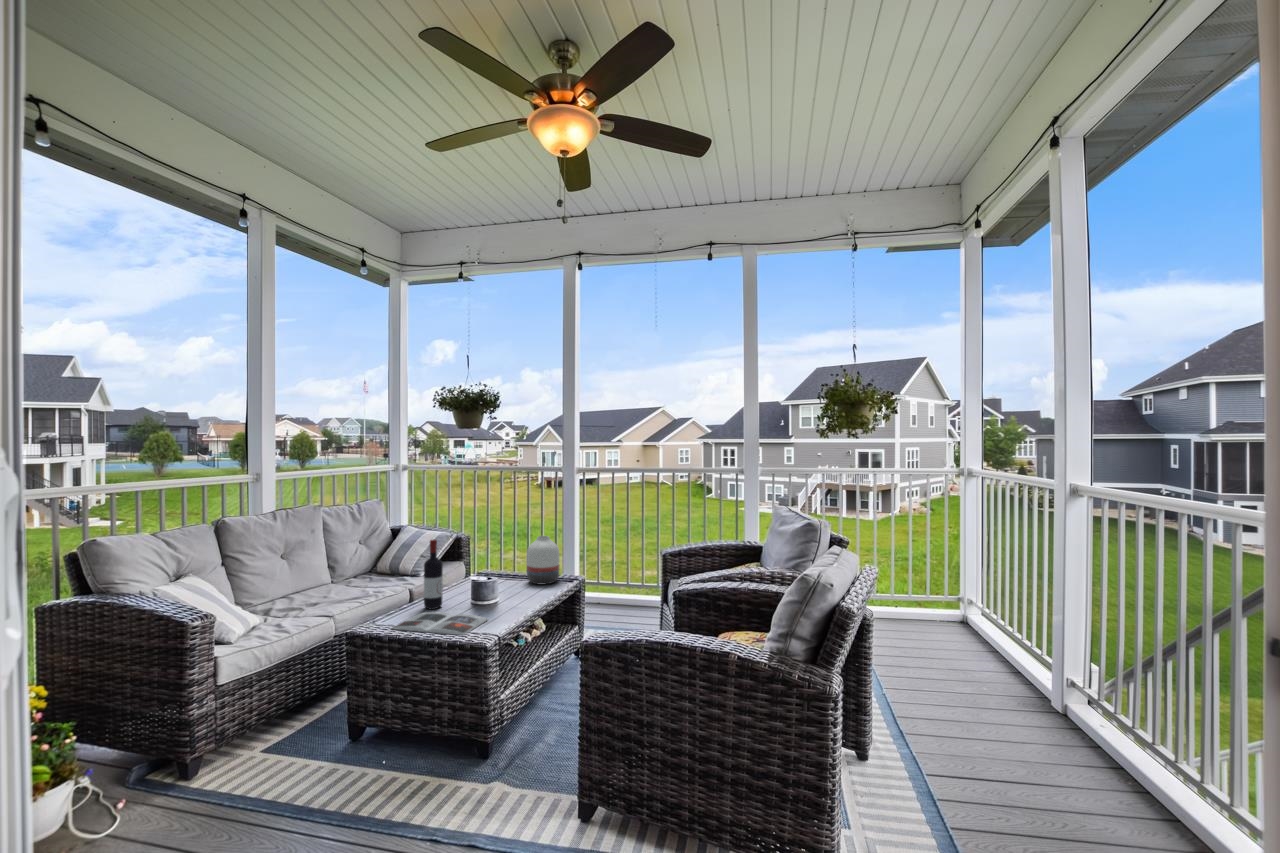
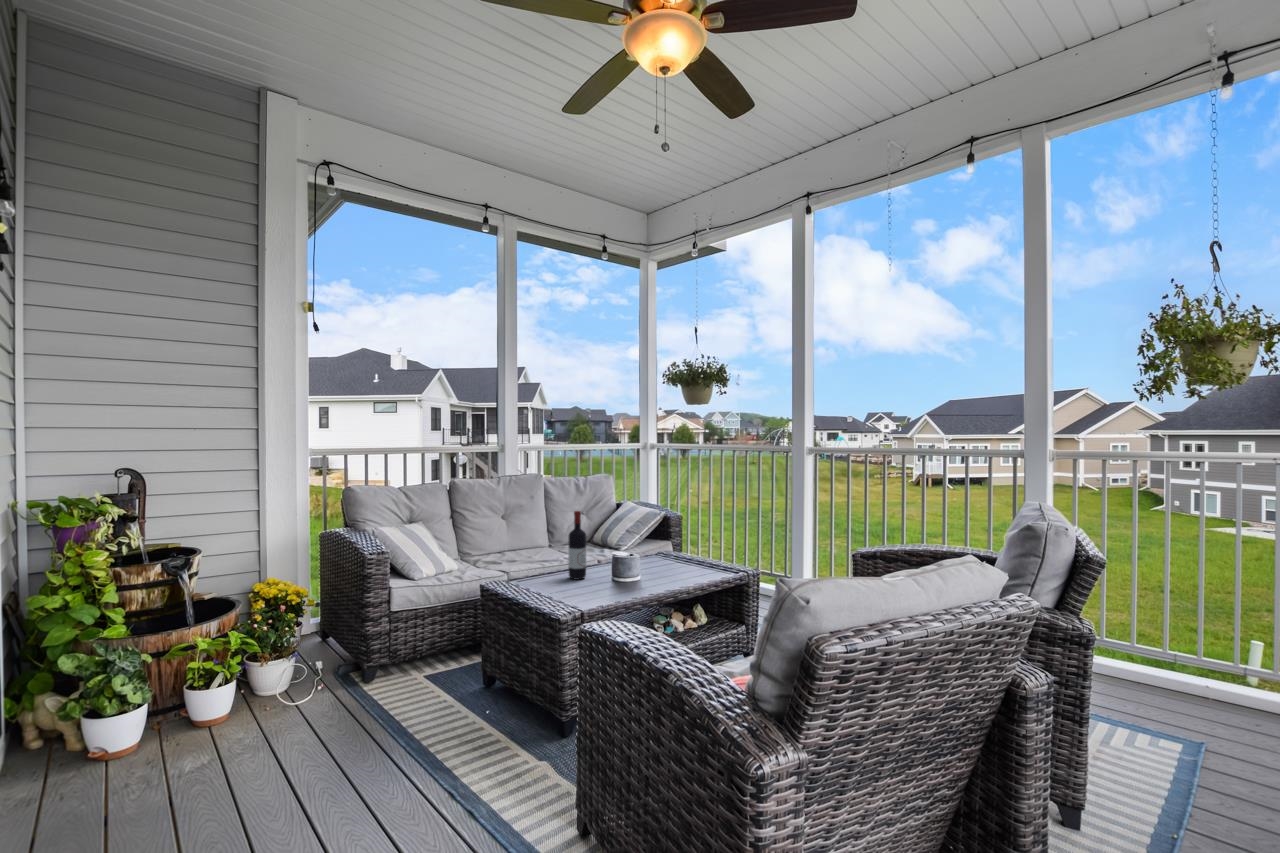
vase: present [527,536,559,584] -> none [694,521,730,574]
magazine: present [392,612,488,635] -> none [516,581,601,607]

